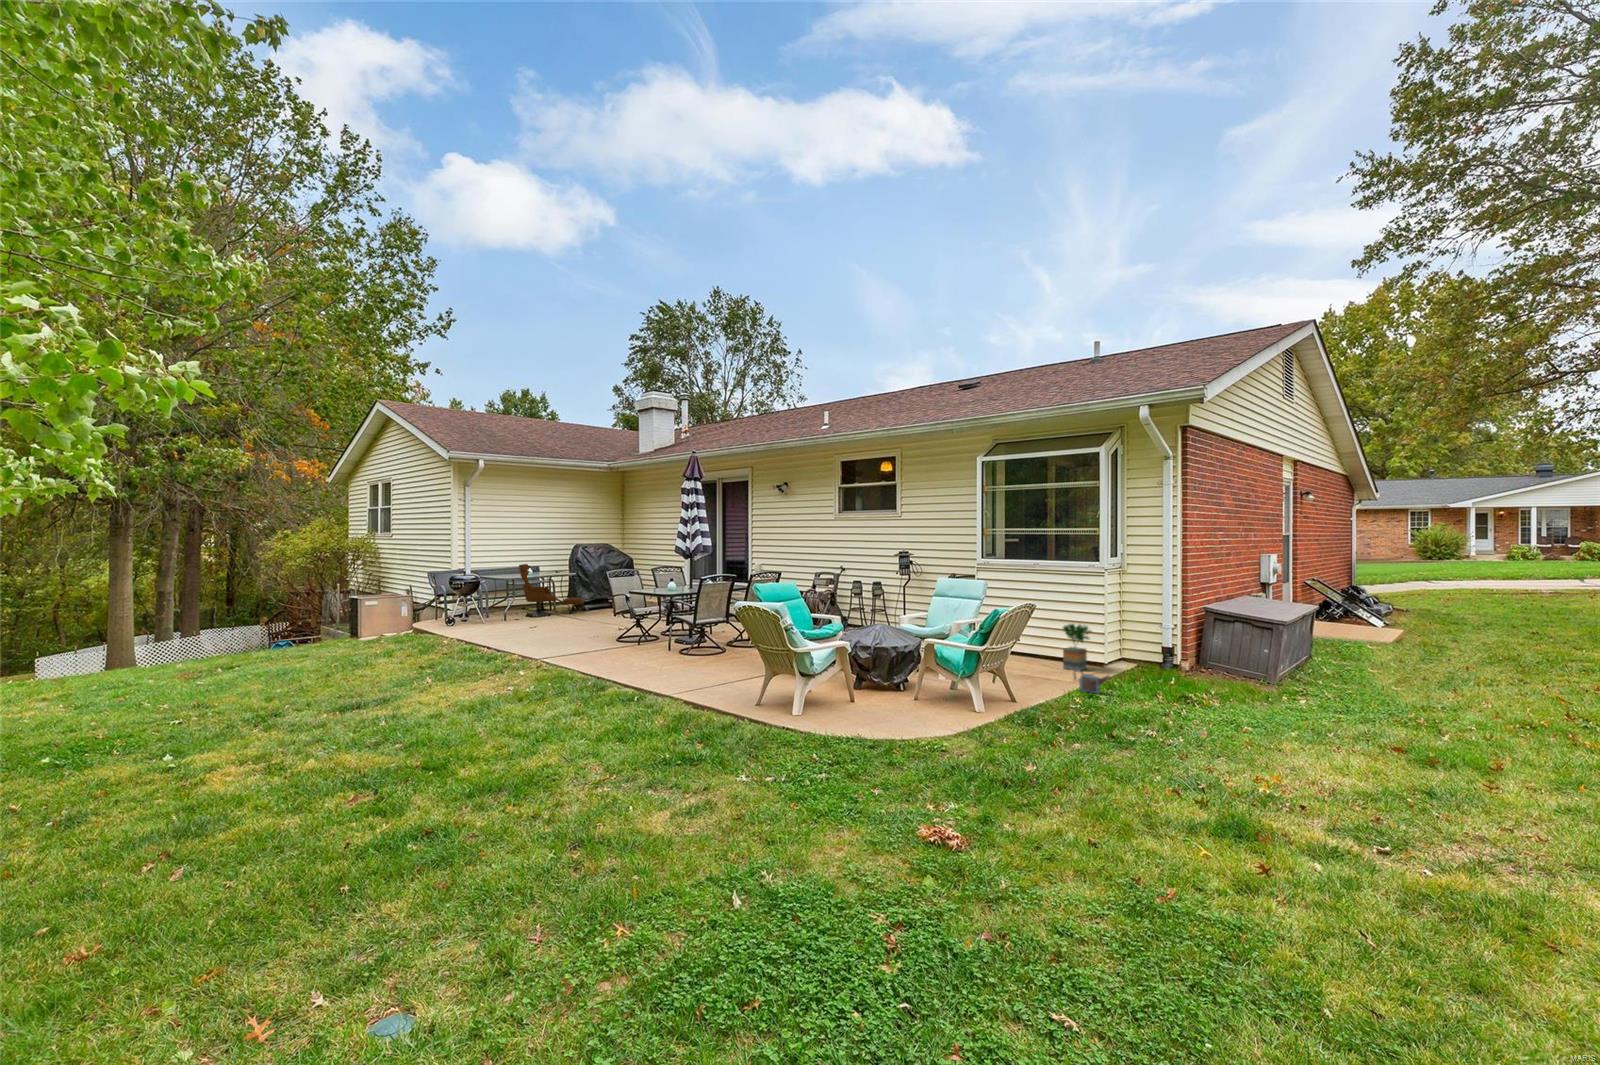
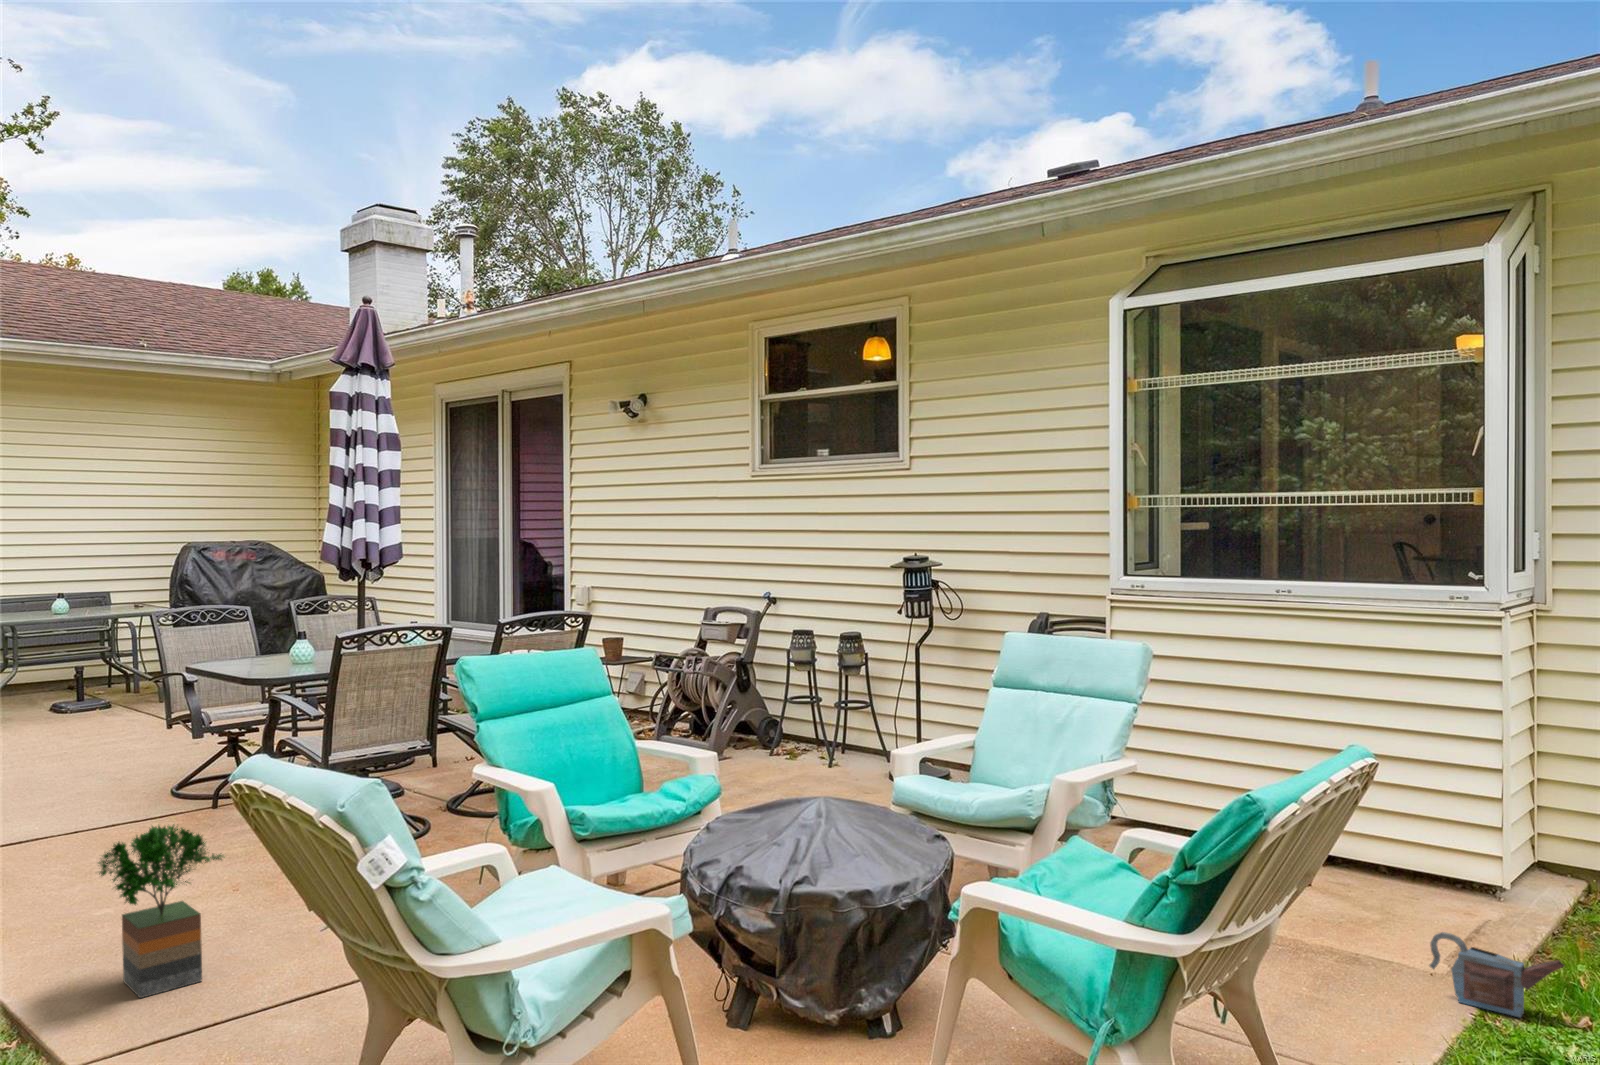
lounge chair: present [519,564,584,615] -> none [26,588,189,708]
potted tree: present [1063,624,1091,670] -> present [99,824,225,998]

